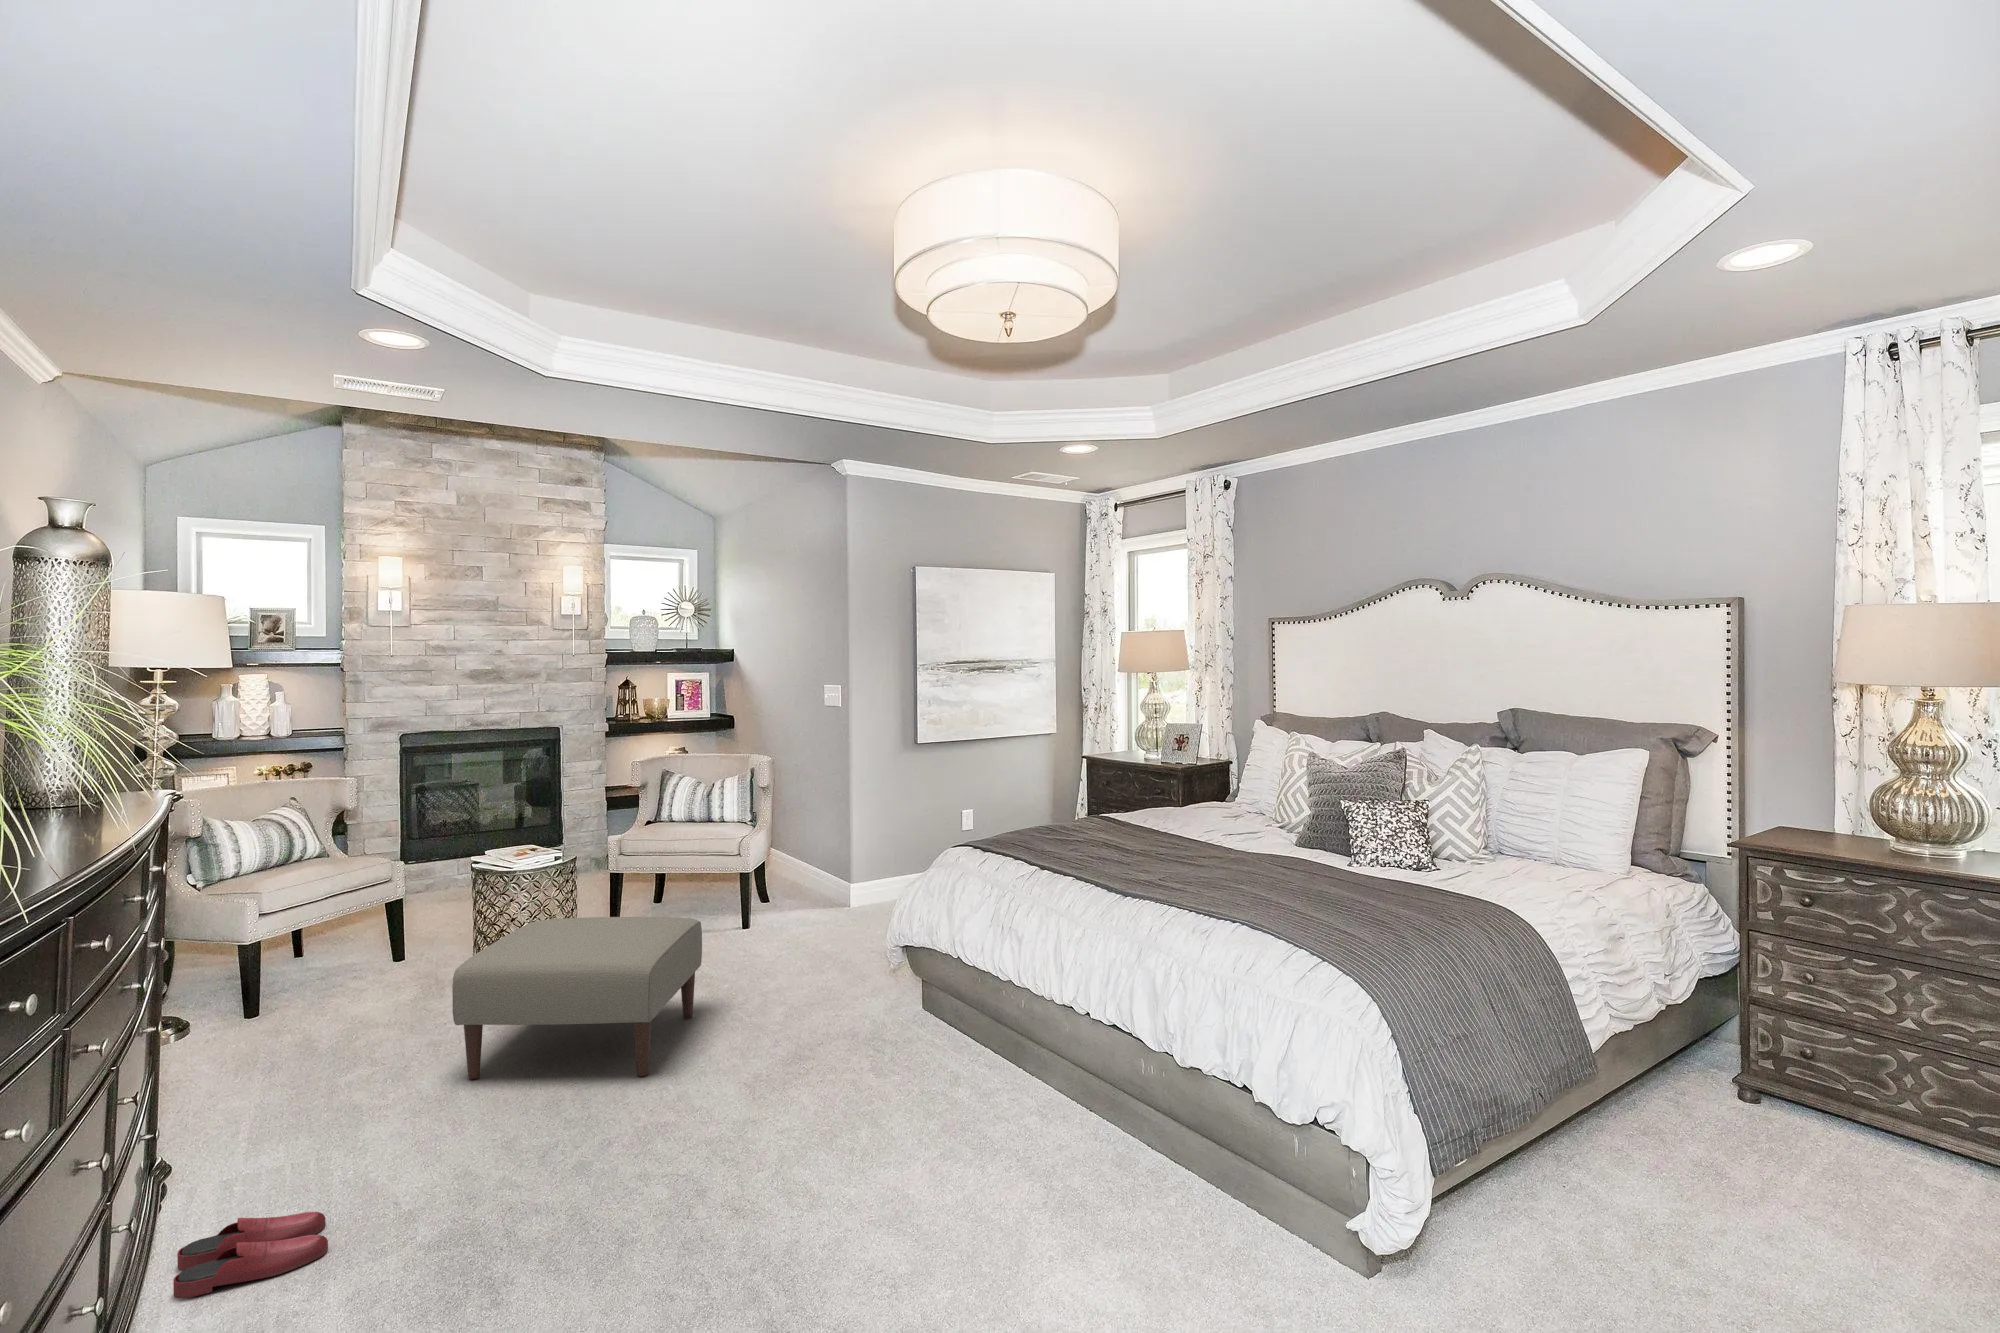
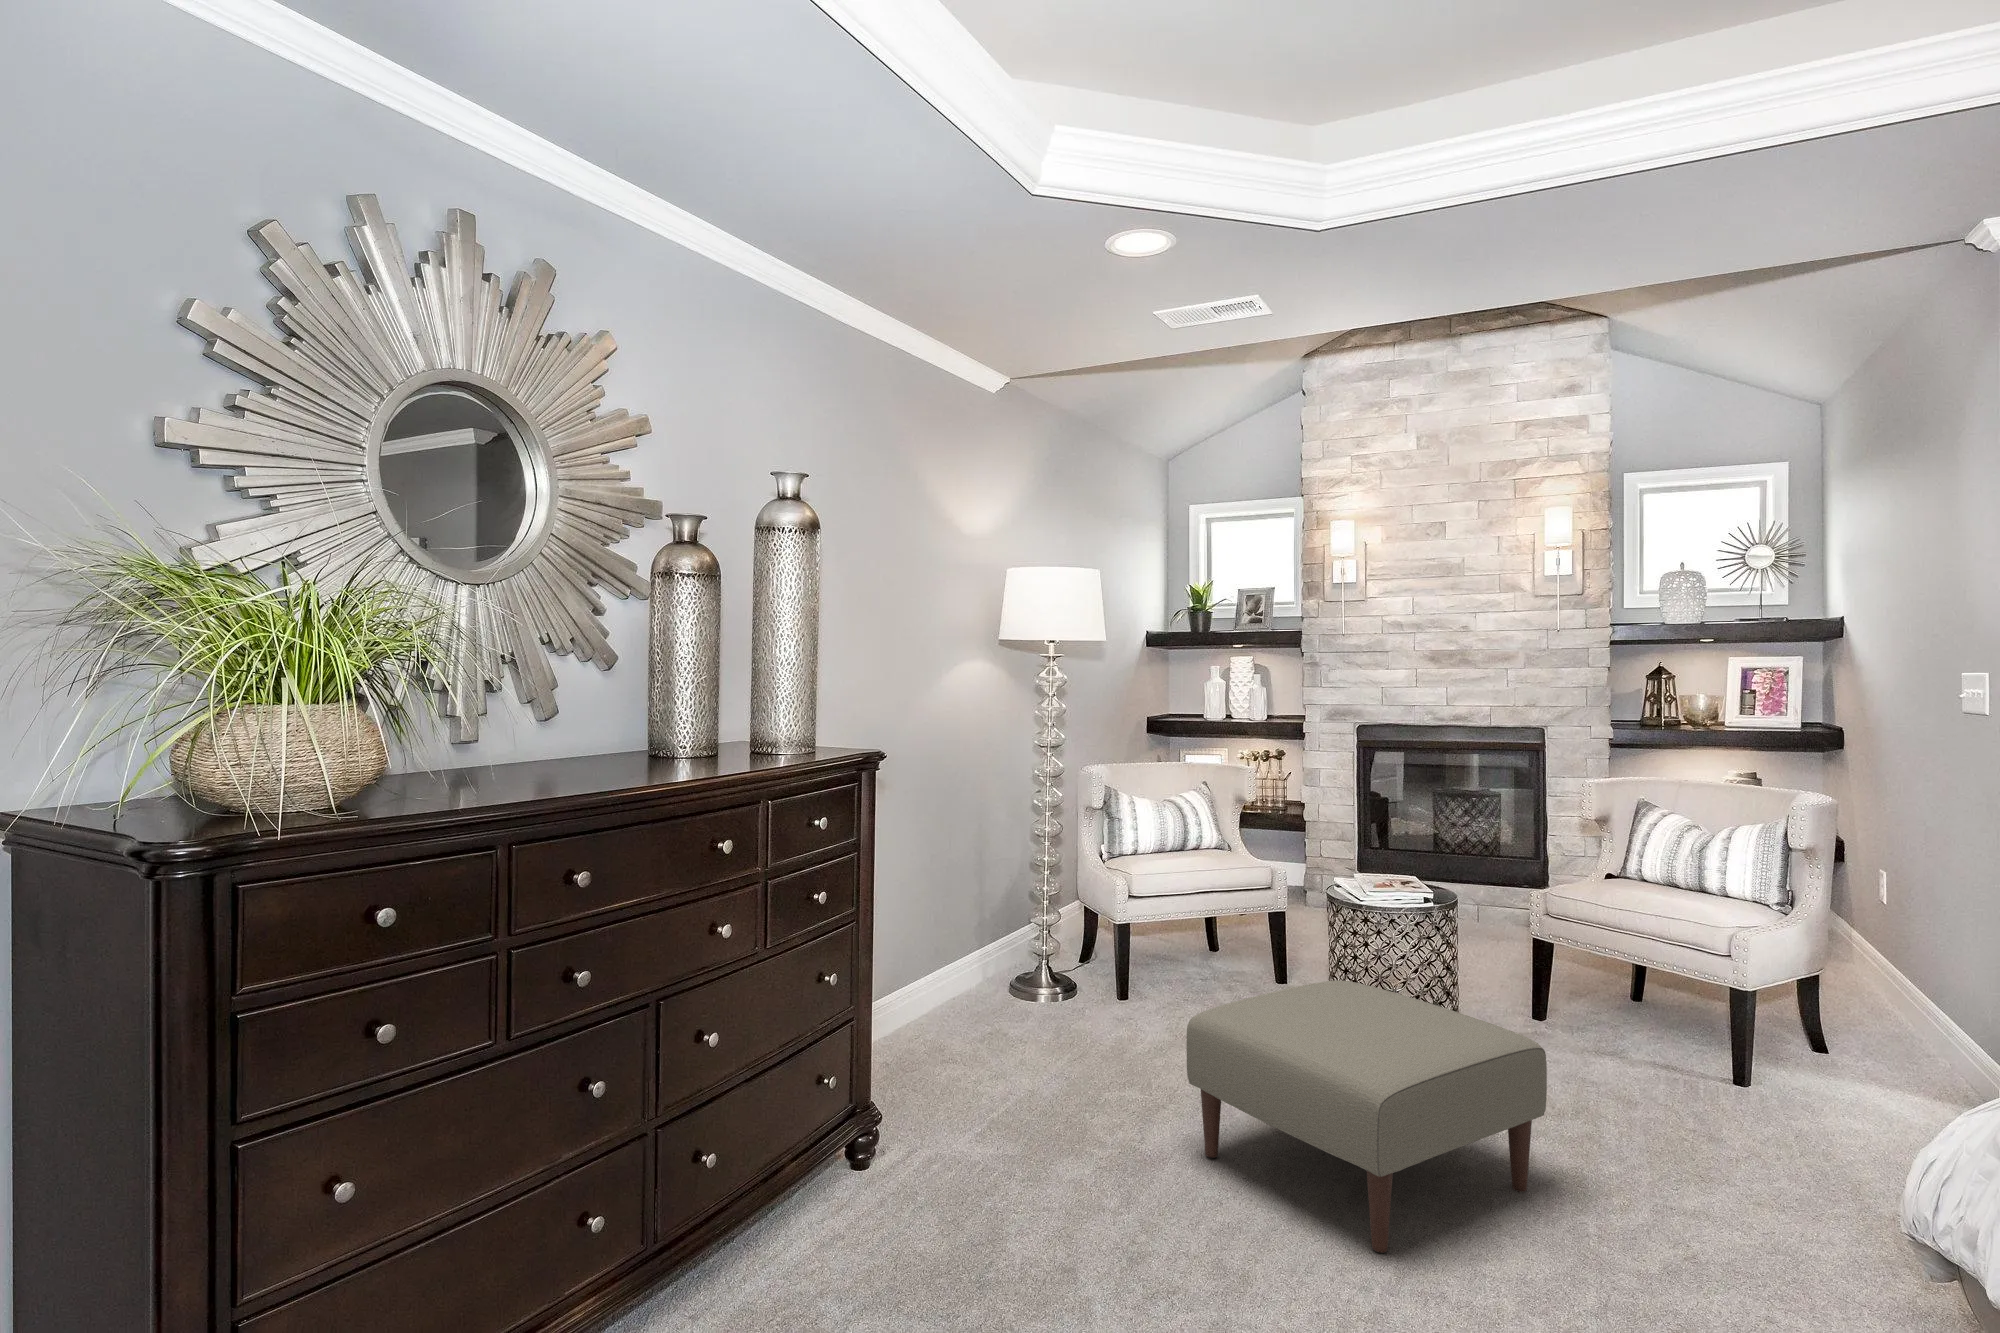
slippers: present [173,1212,328,1298] -> none [811,1213,952,1296]

